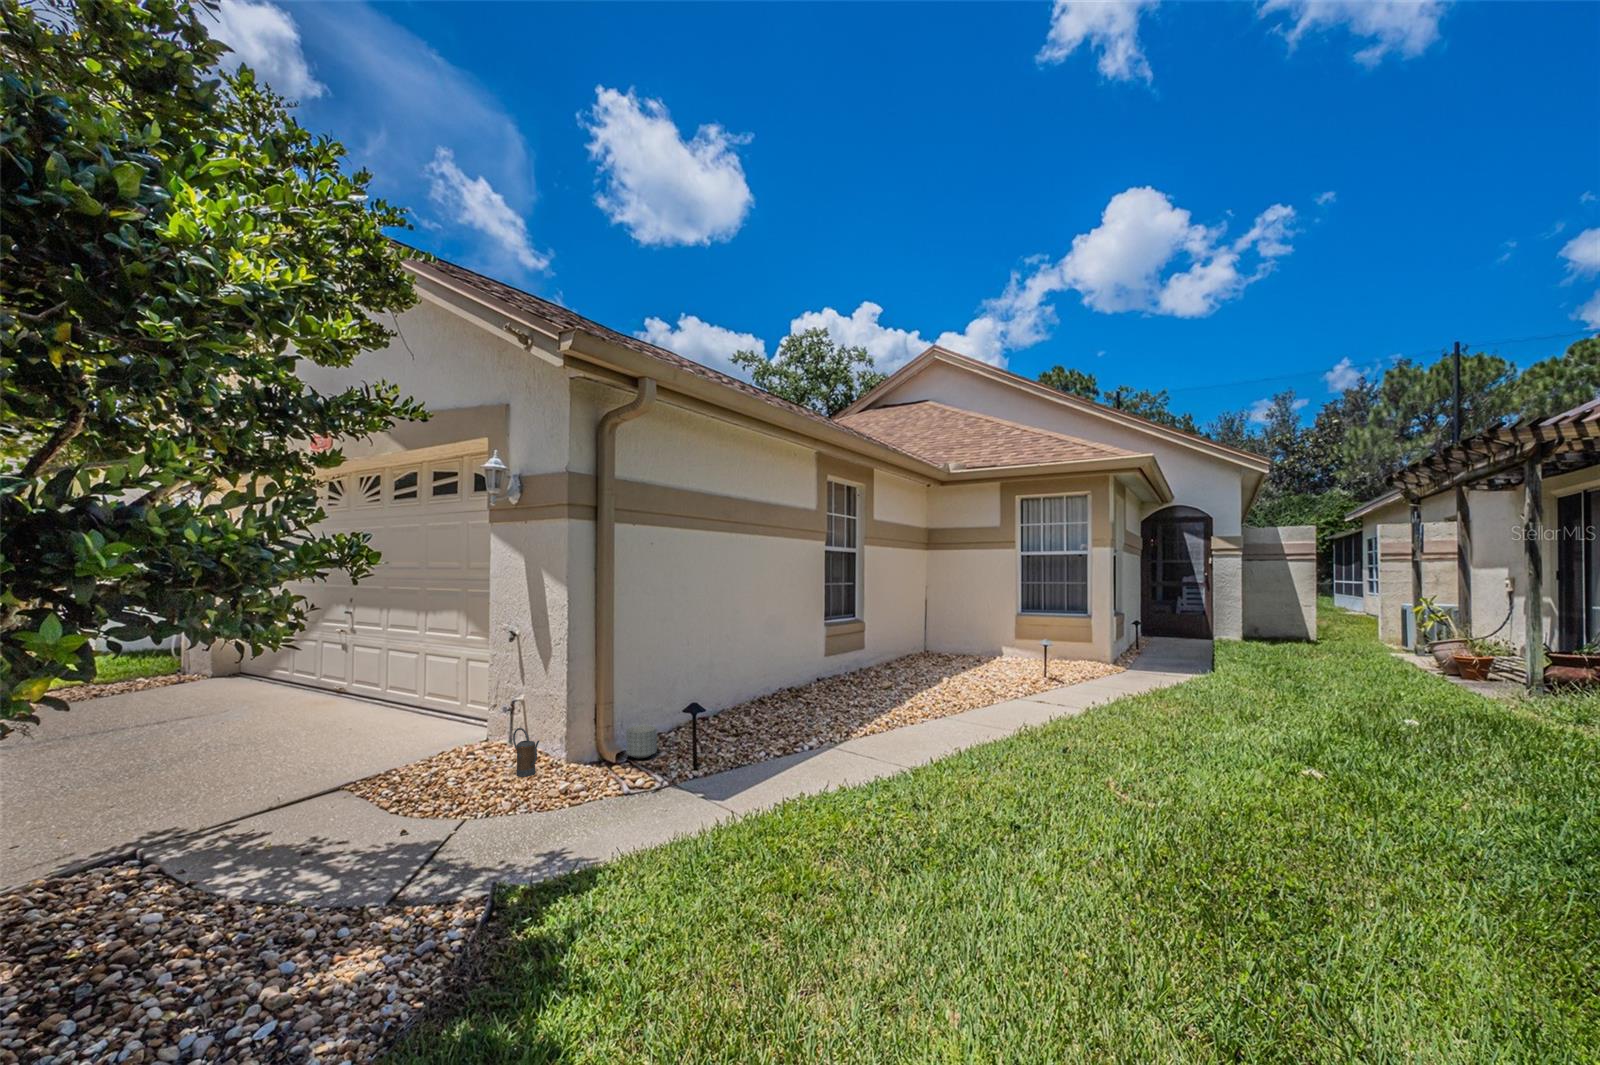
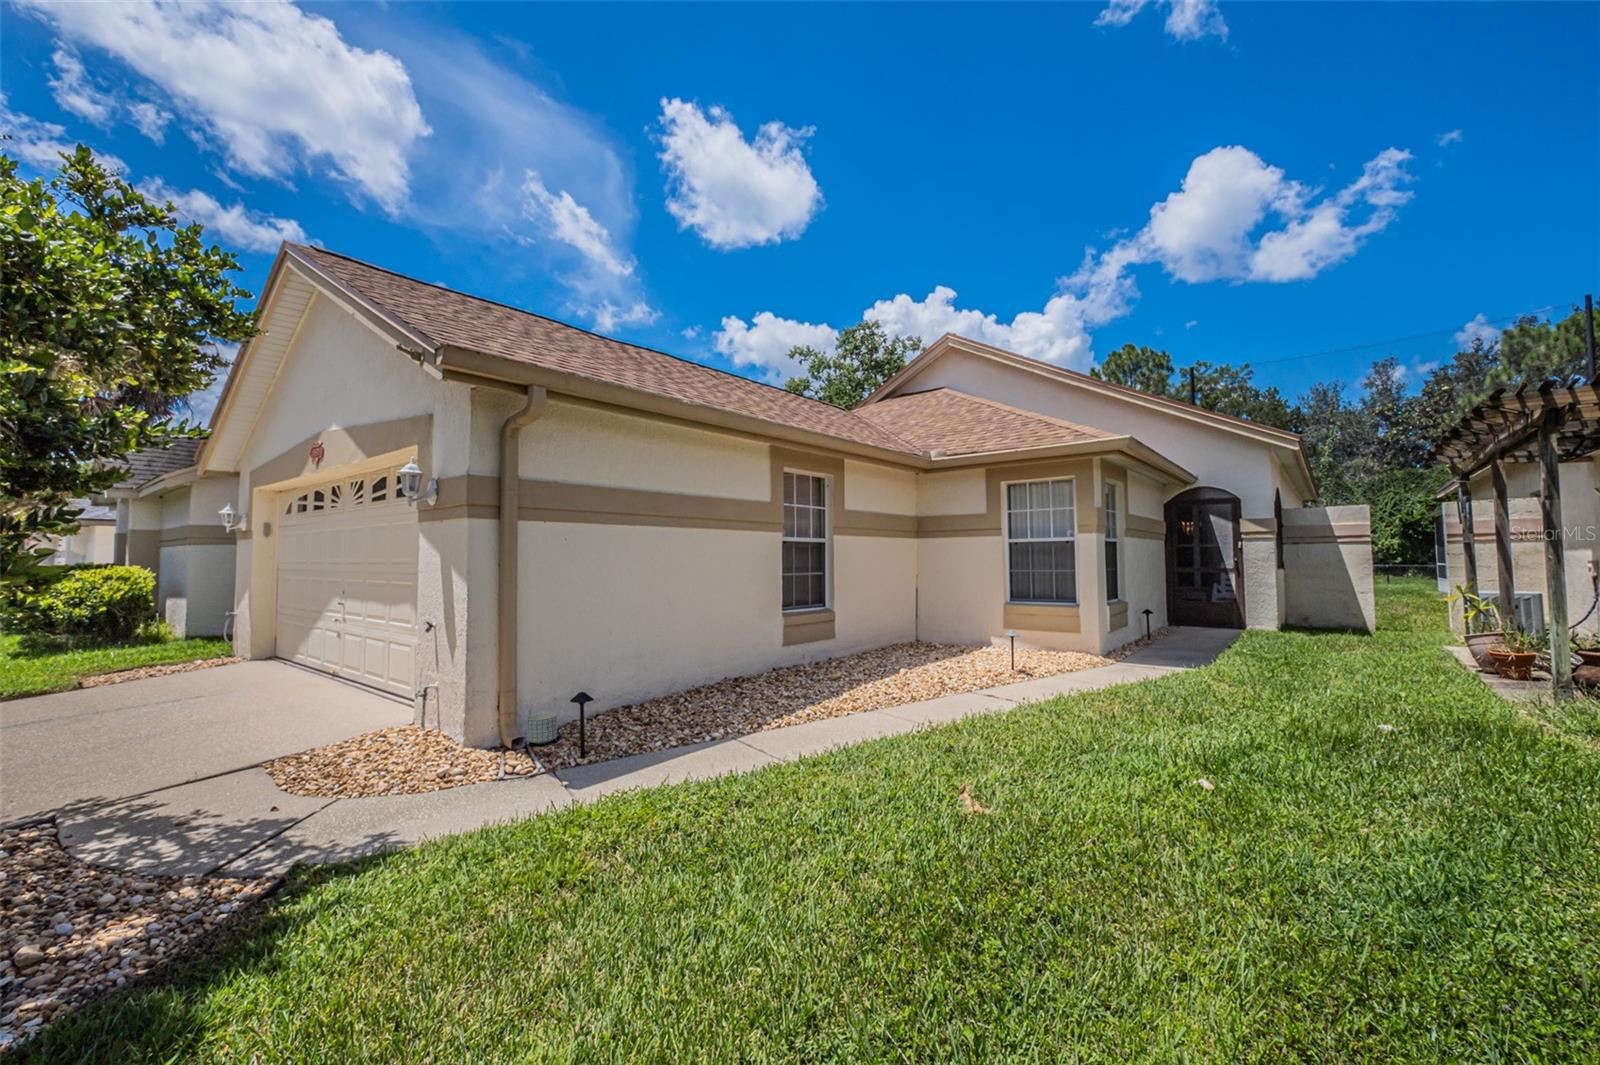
watering can: present [513,728,539,777] -> none [416,713,436,759]

